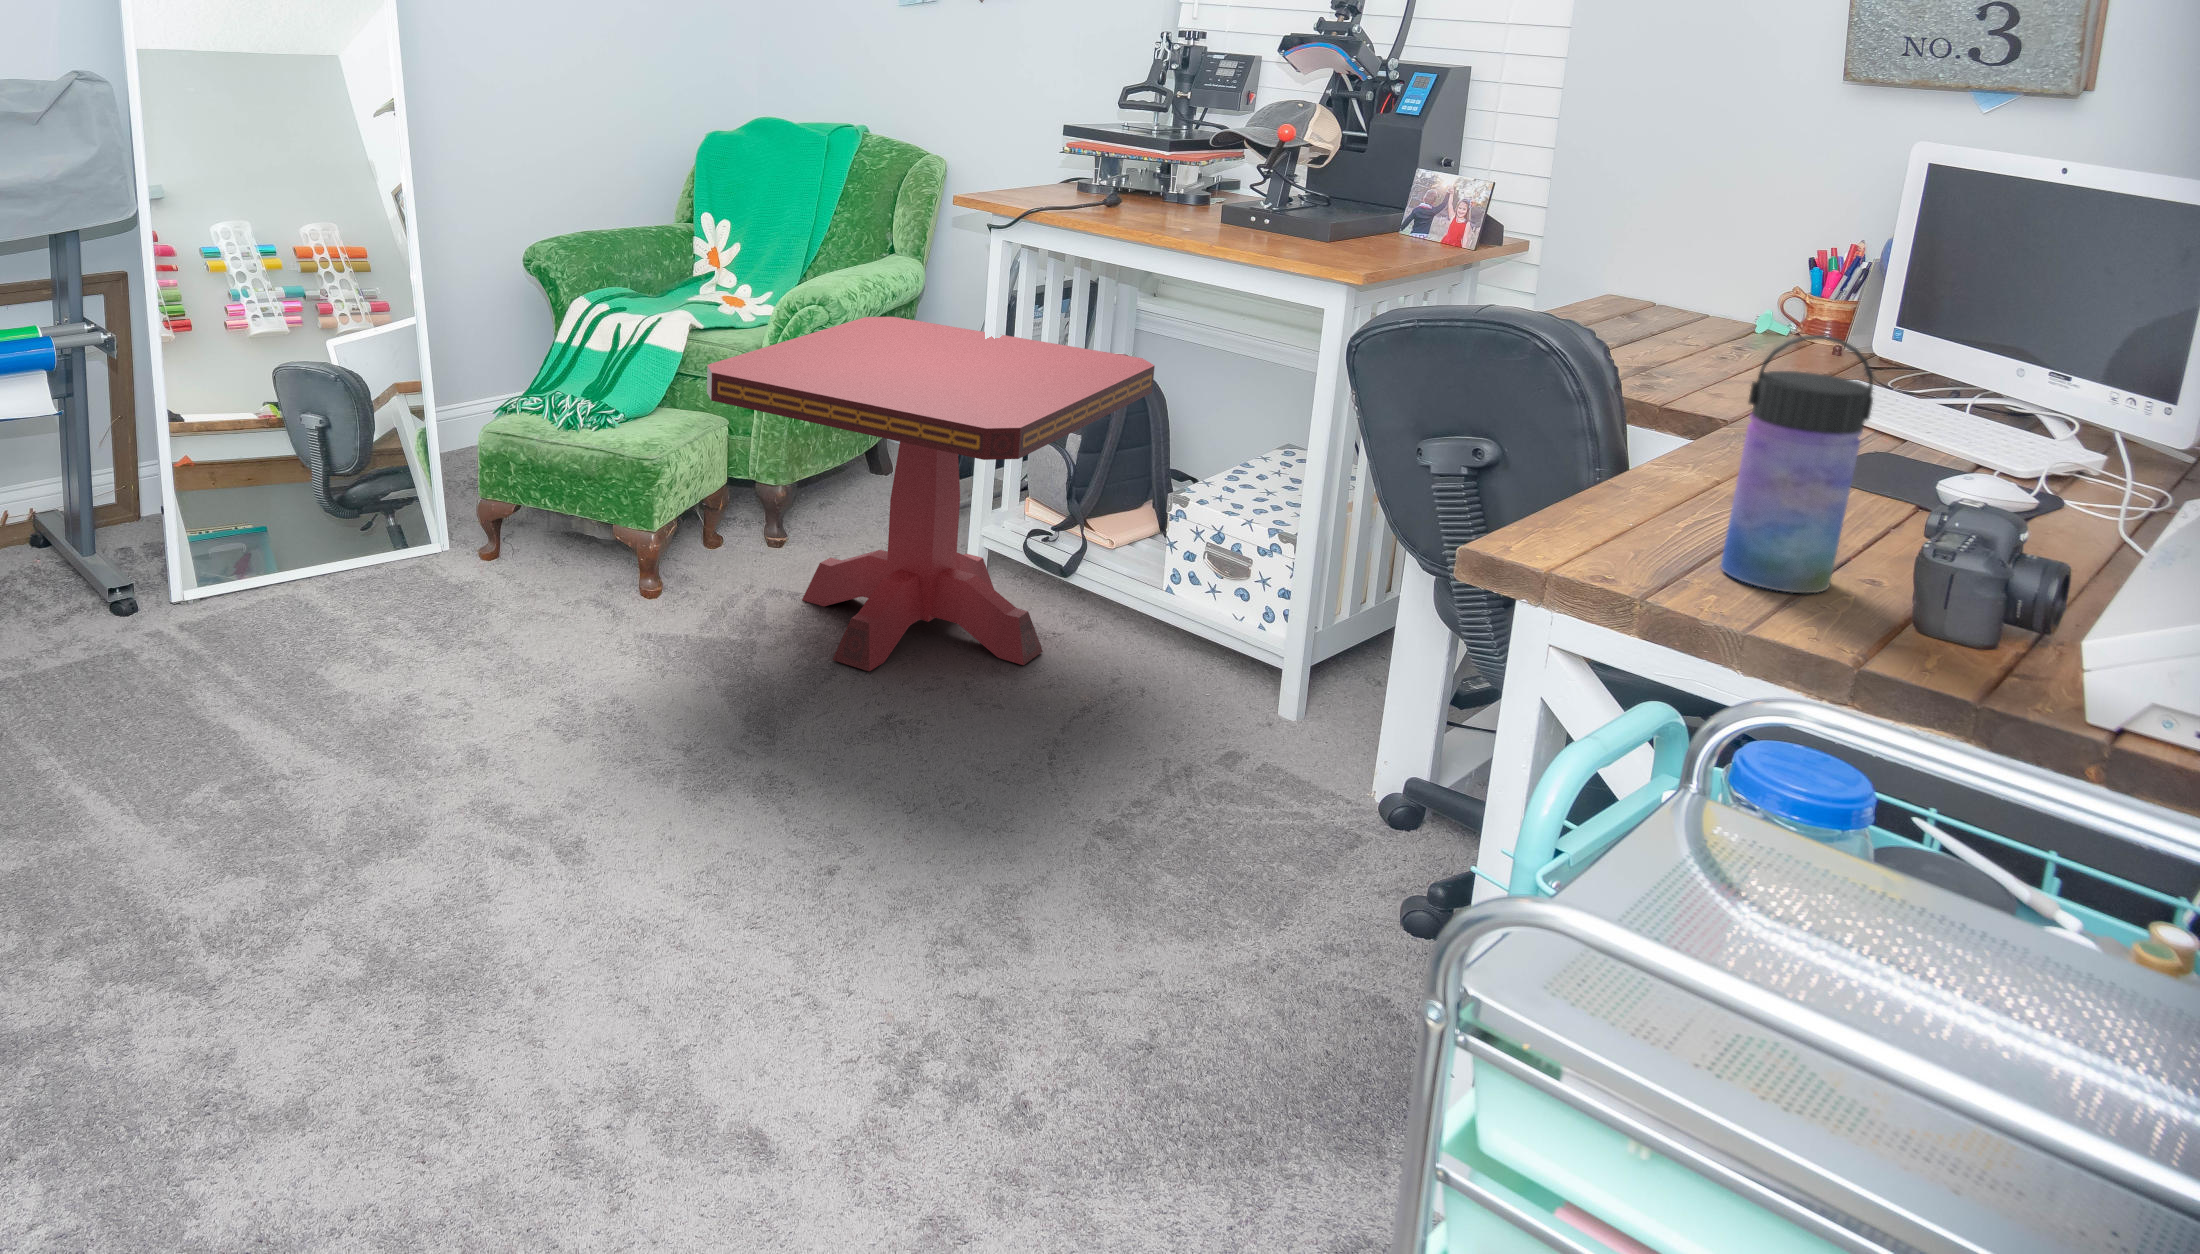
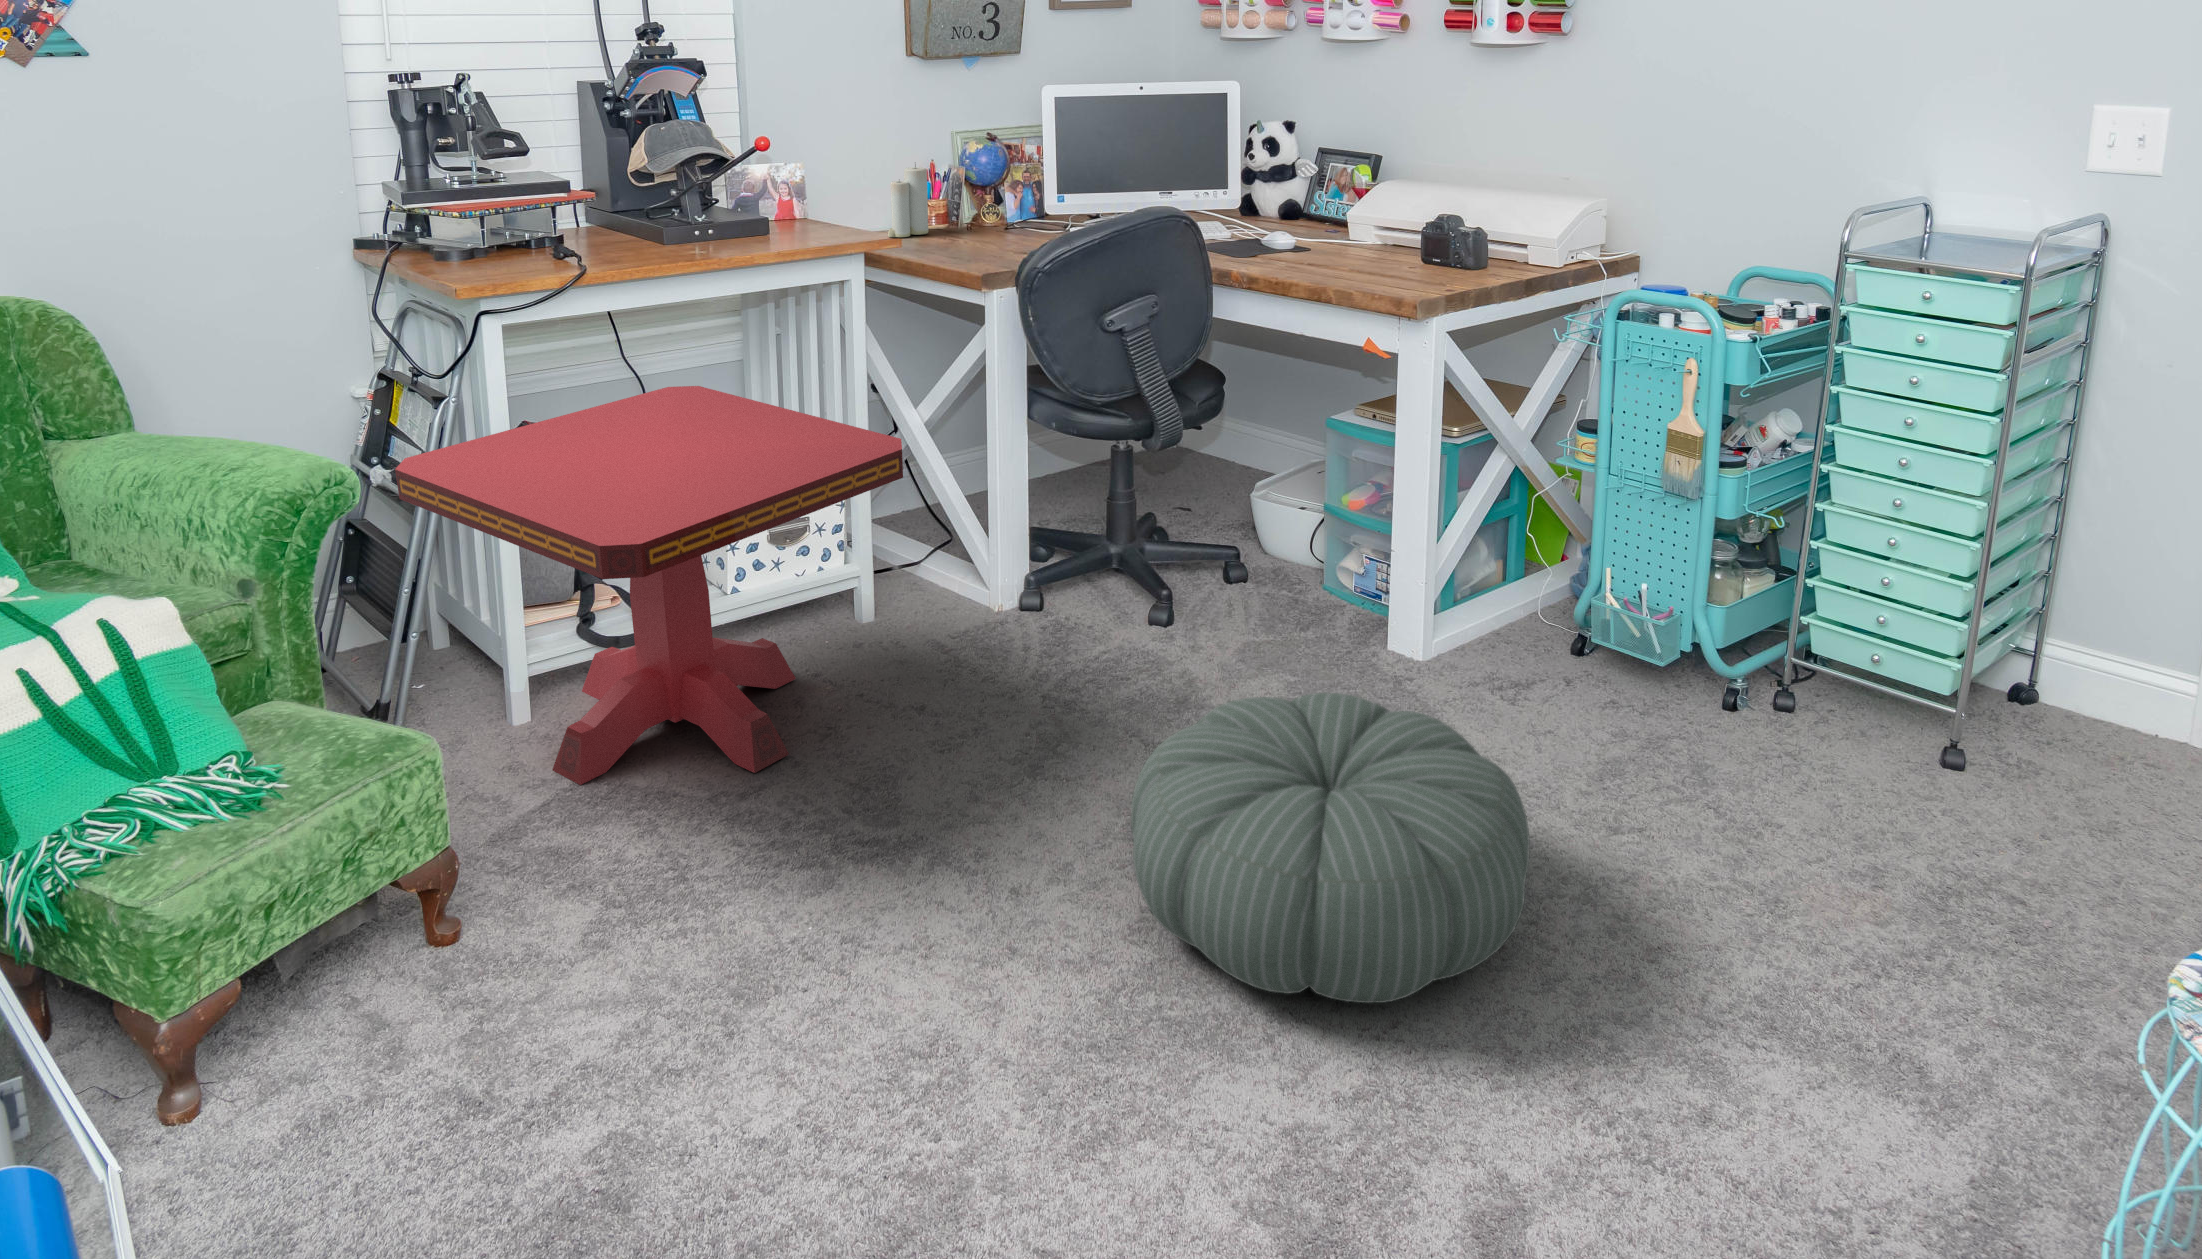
candle: none [1636,222,1729,332] -> present [888,166,928,237]
water bottle: present [1721,335,1873,593] -> none [1390,173,1441,295]
pouf: none [378,718,844,1077] -> present [1131,693,1530,1003]

